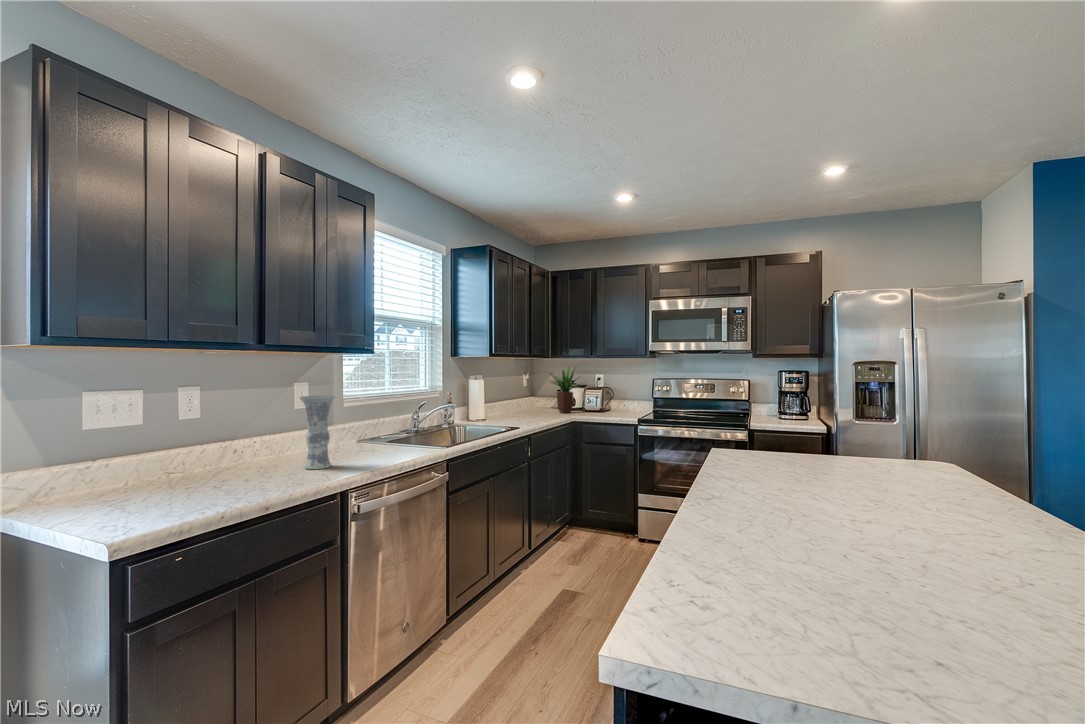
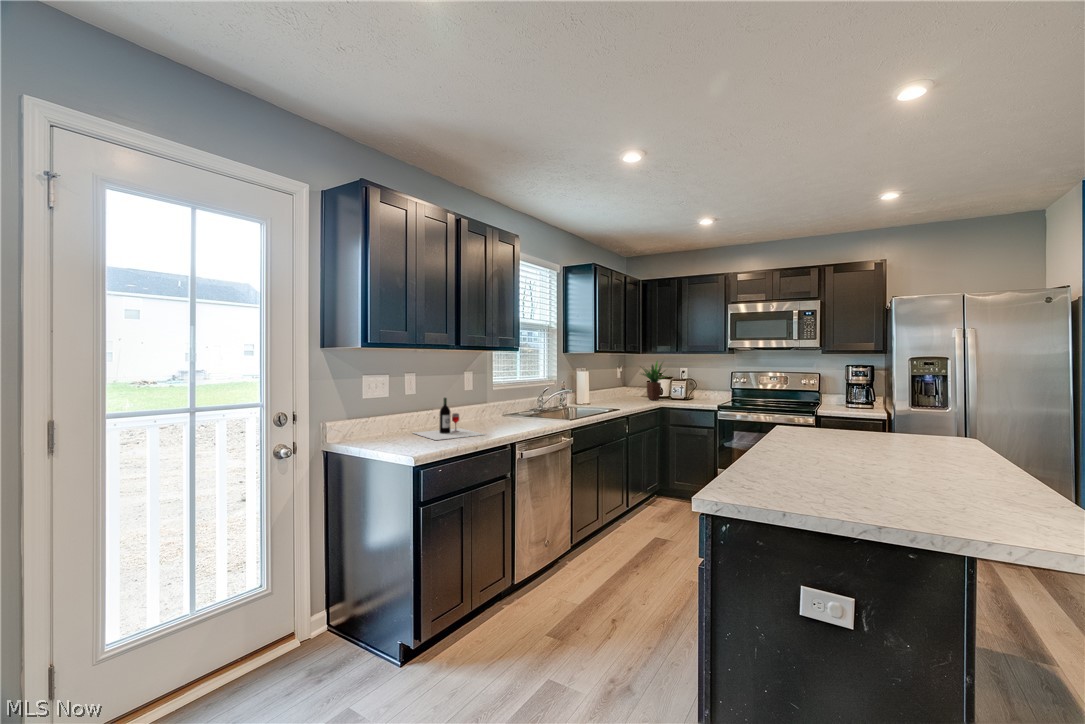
vase: present [300,396,335,469] -> none [486,380,507,427]
wine bottle: none [142,429,277,512] -> present [414,398,484,440]

